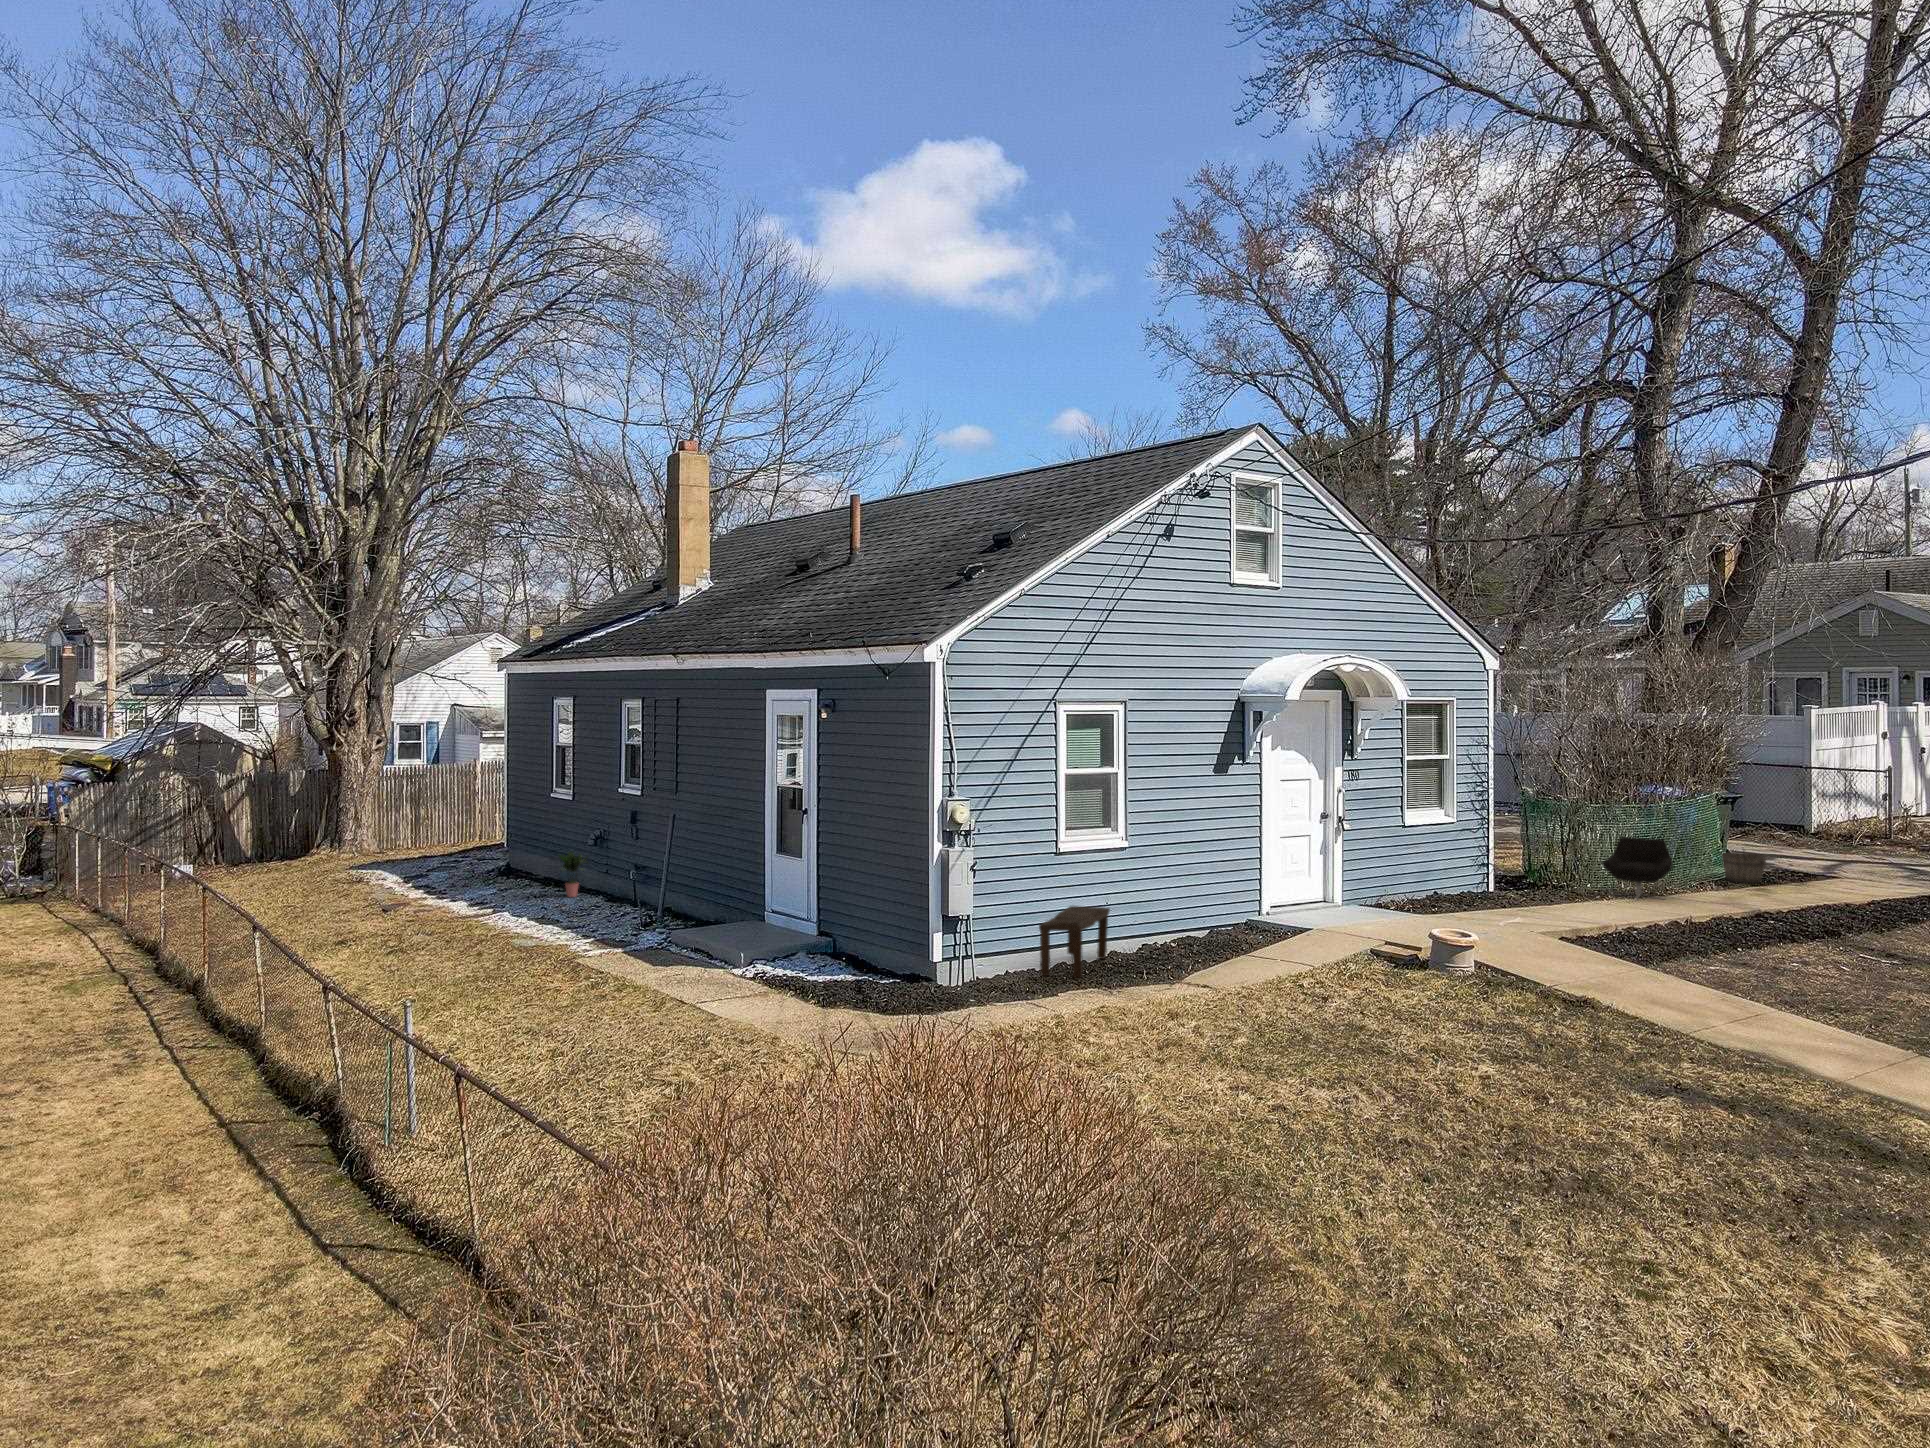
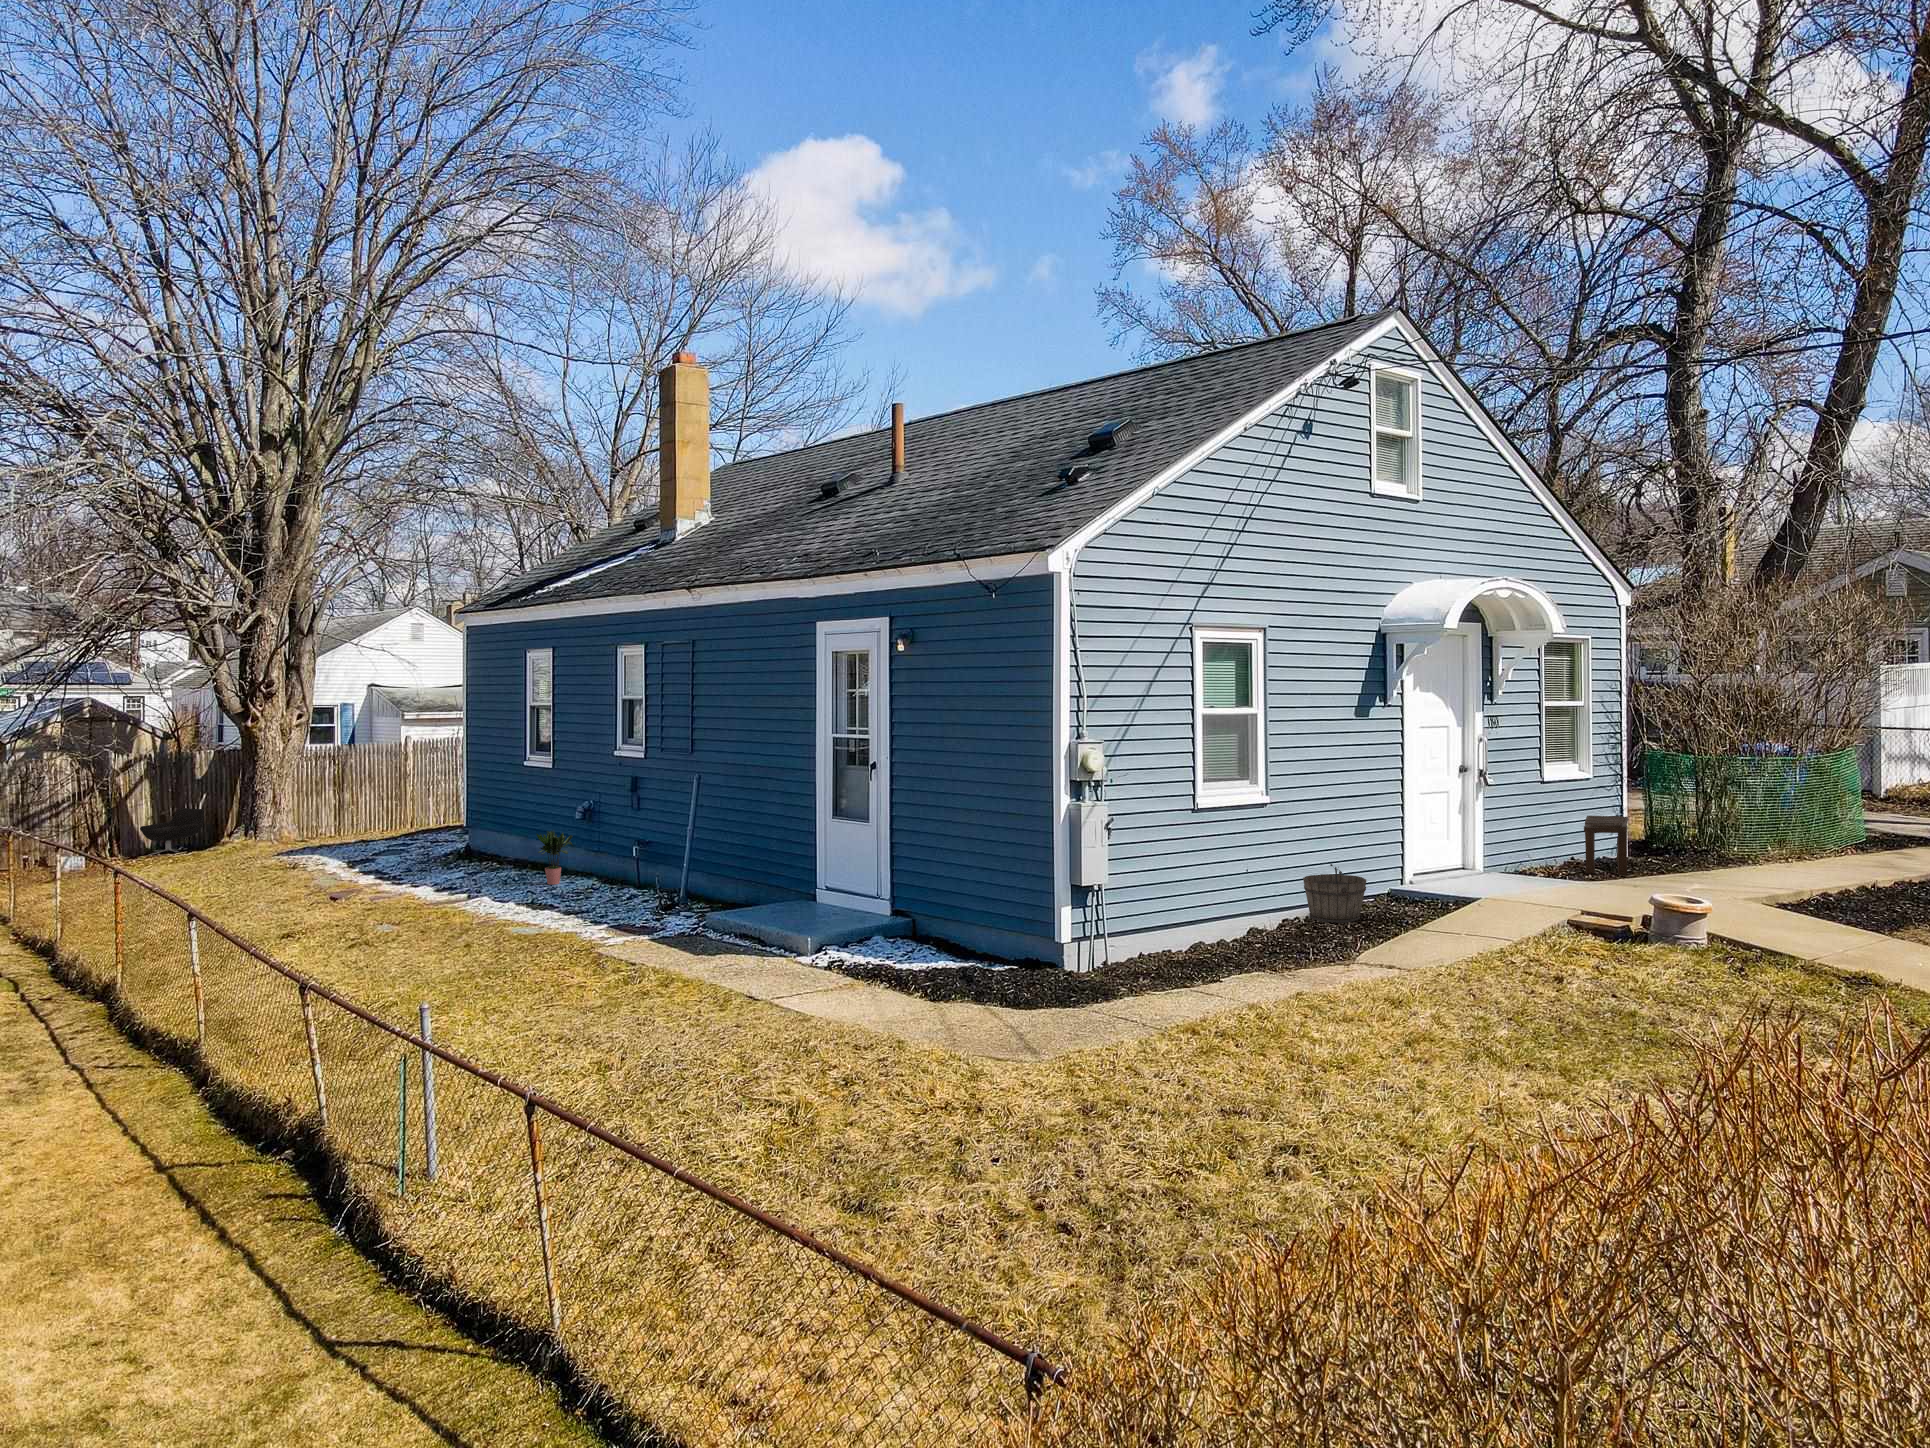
lounge chair: present [1602,837,1673,901] -> present [140,808,204,855]
wooden bucket: present [1722,850,1767,883] -> present [1303,864,1366,923]
bench: present [1039,906,1110,978] -> present [1584,816,1629,875]

